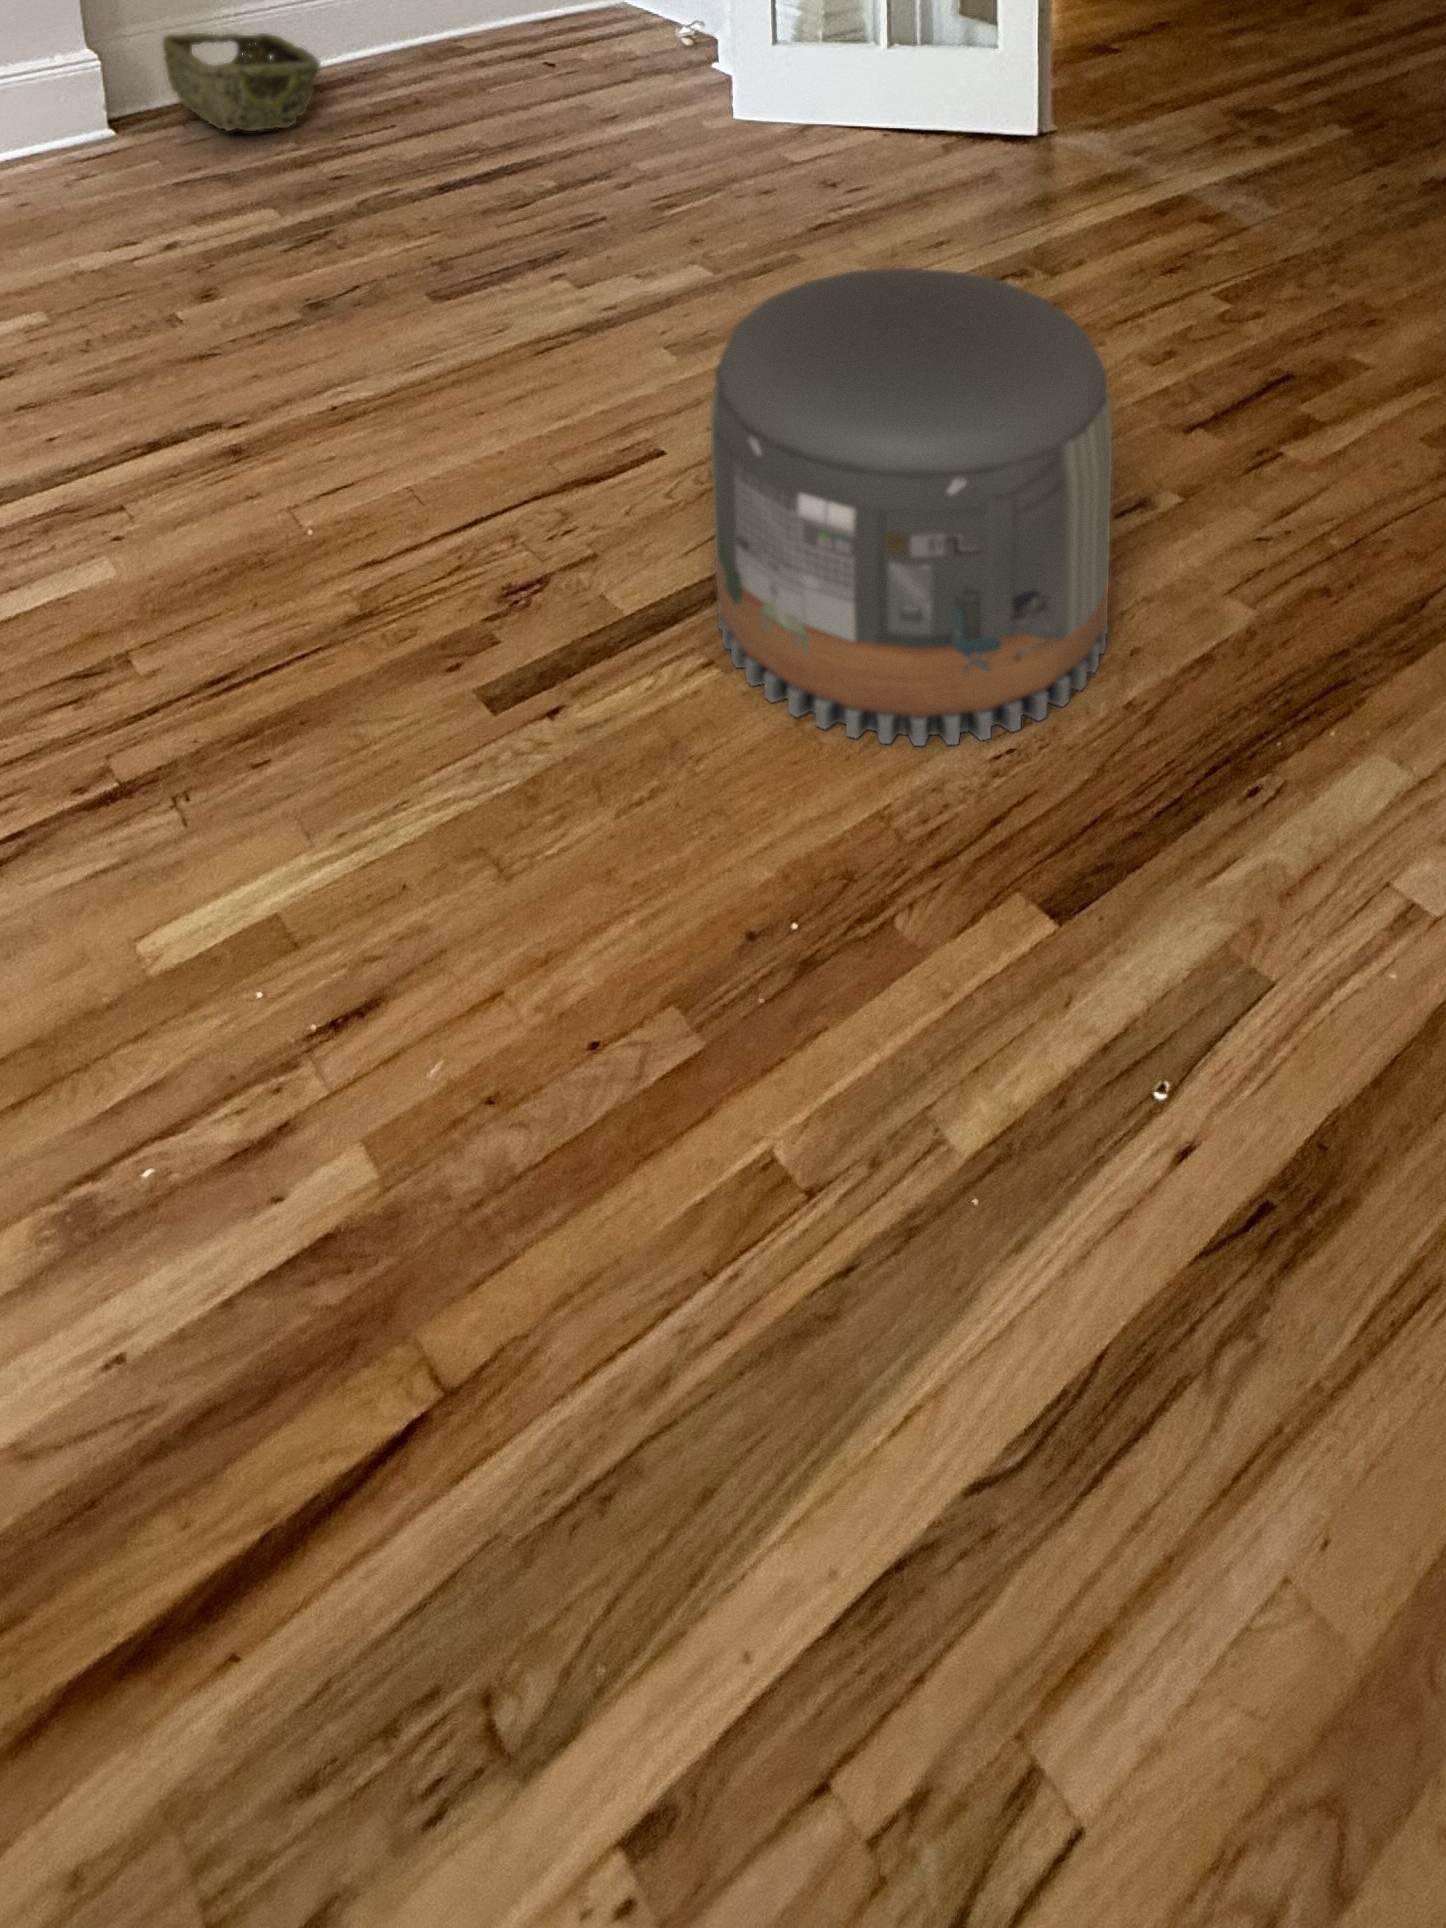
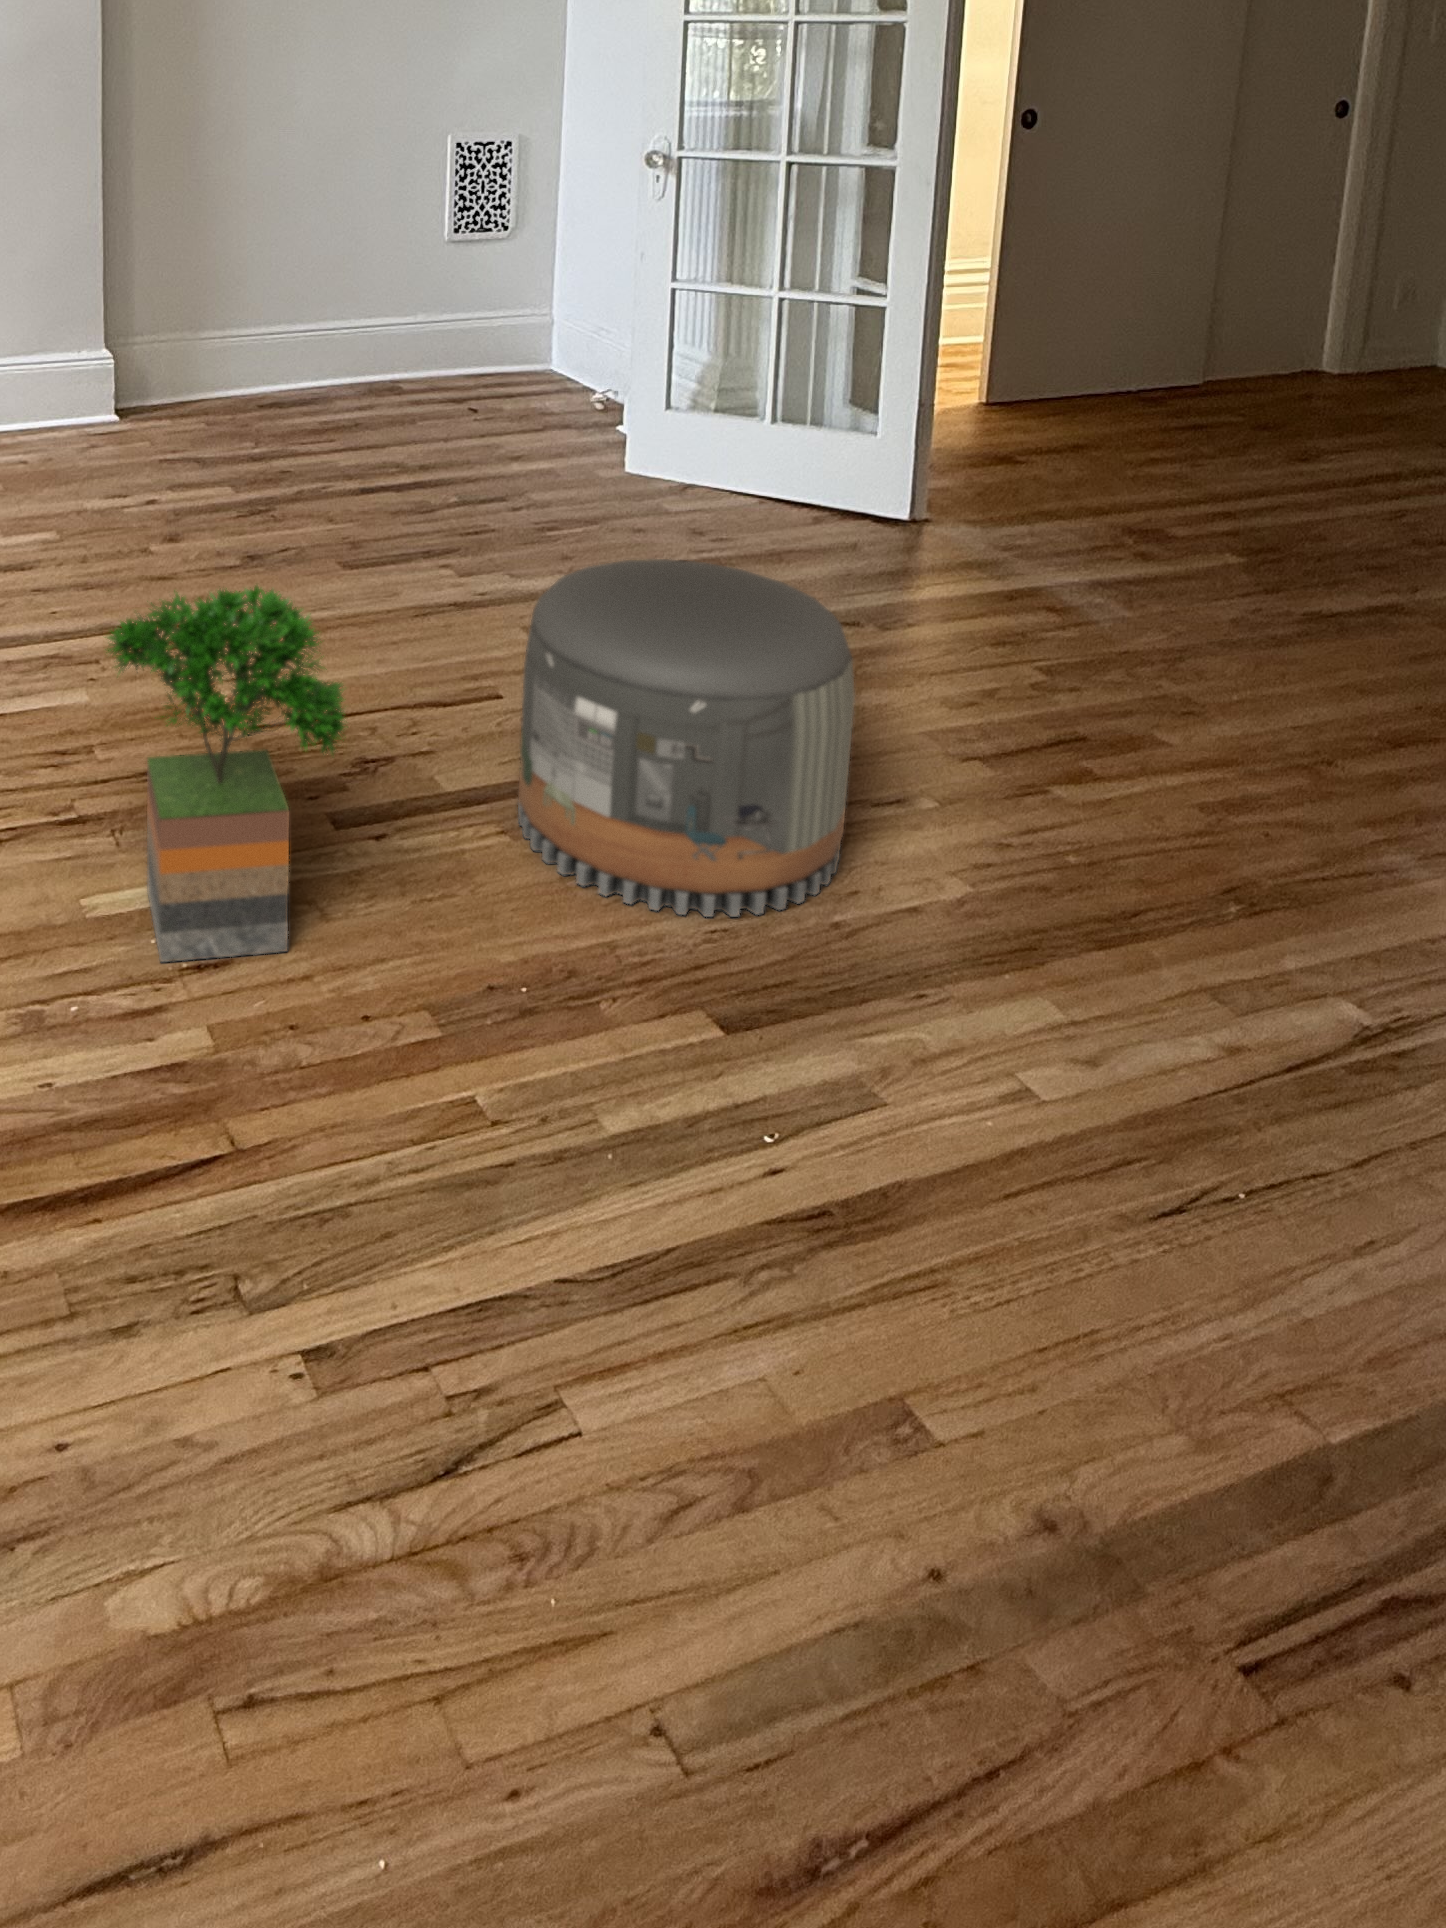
woven basket: present [163,33,321,131] -> none [161,348,283,433]
potted tree: none [132,432,523,1029] -> present [105,586,345,962]

